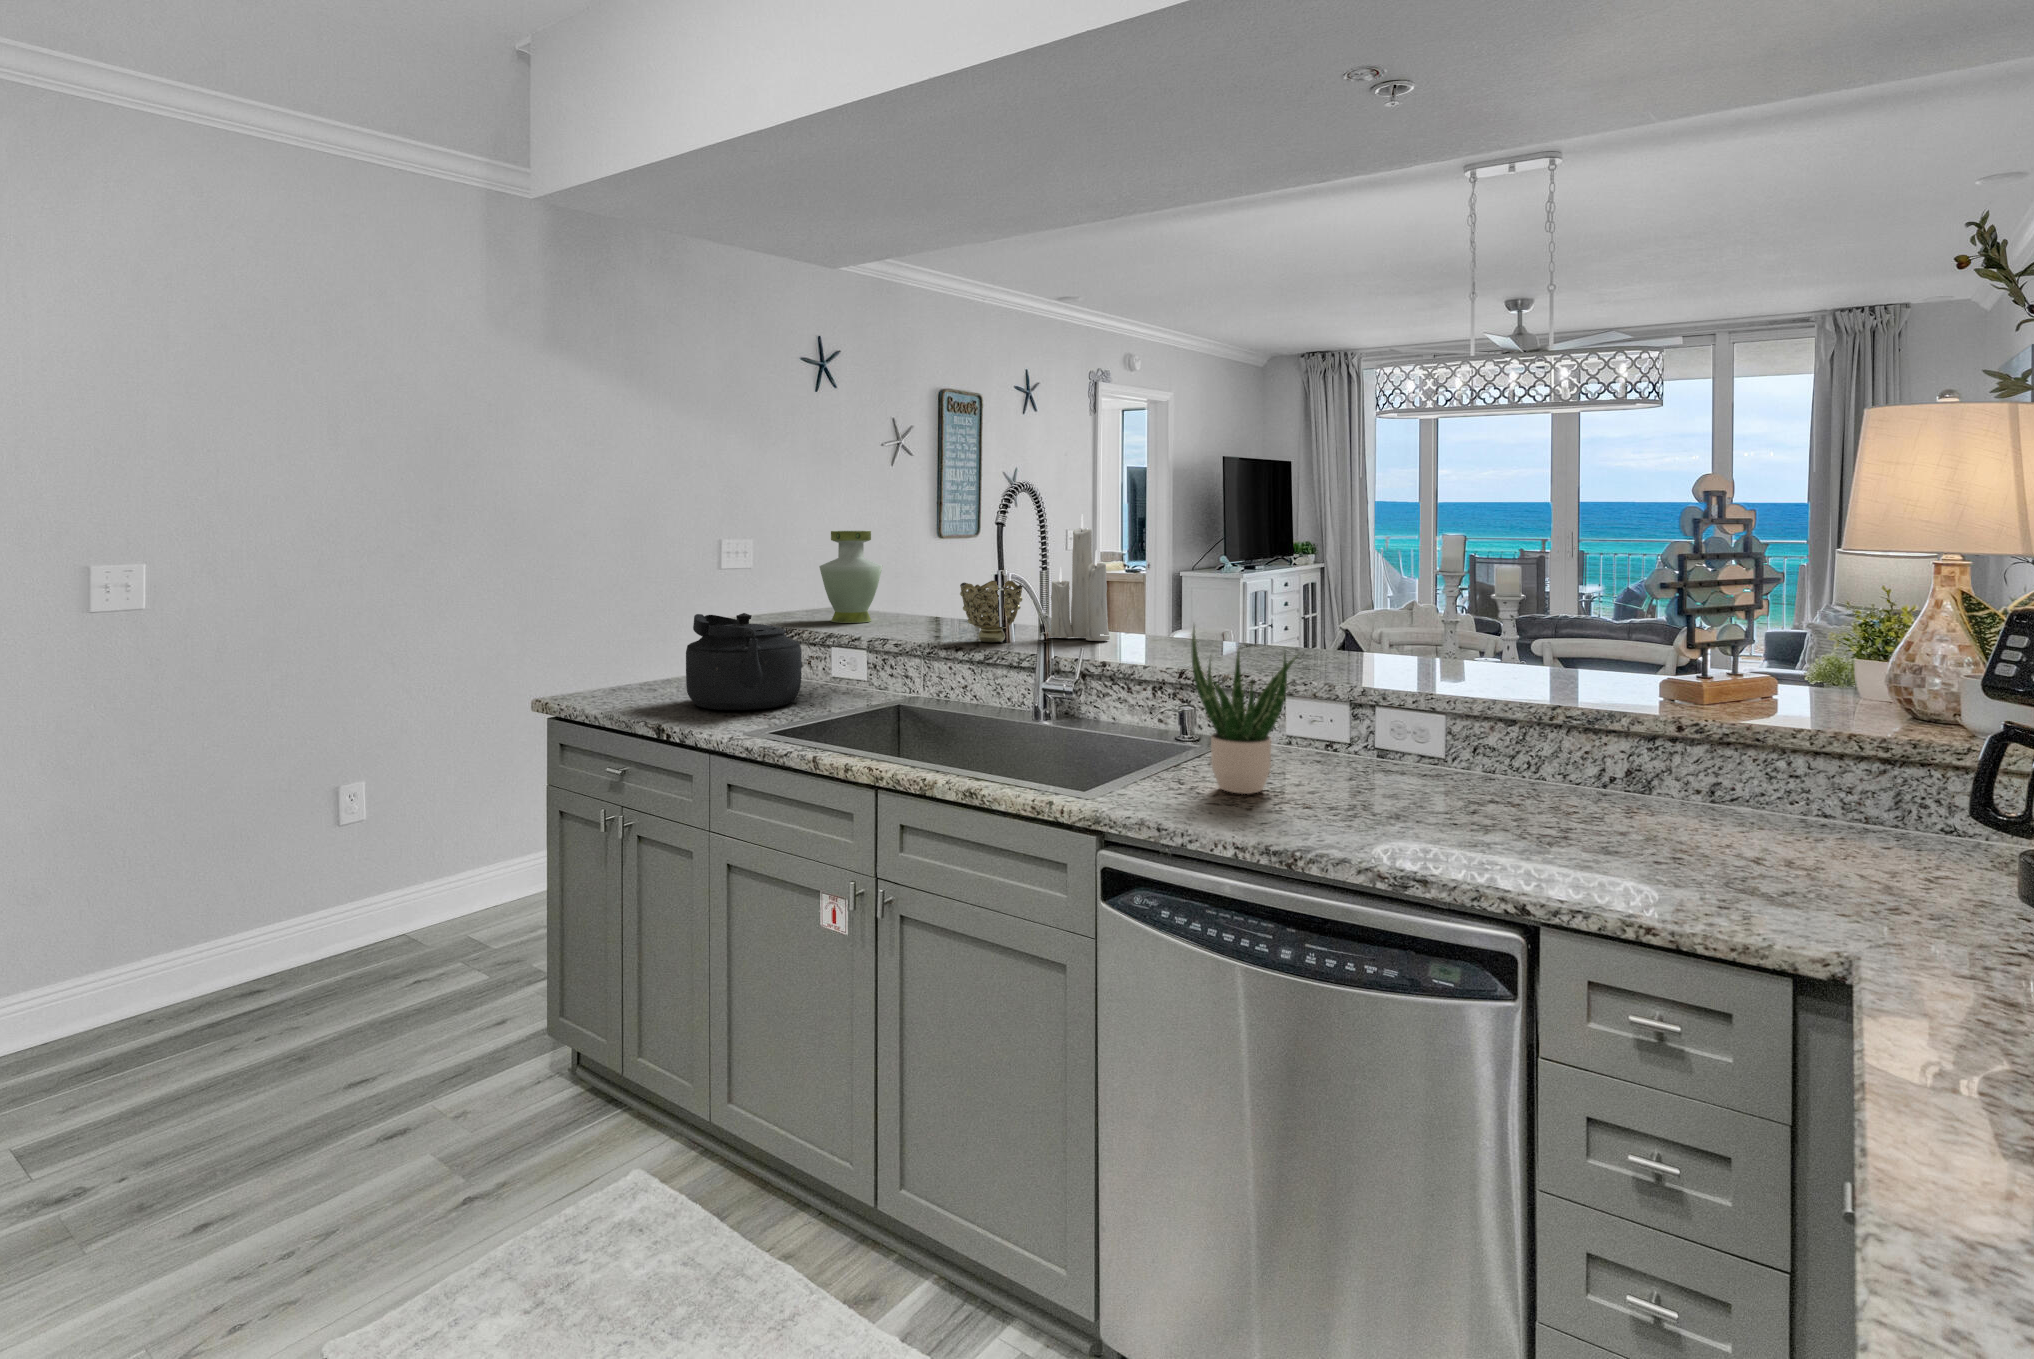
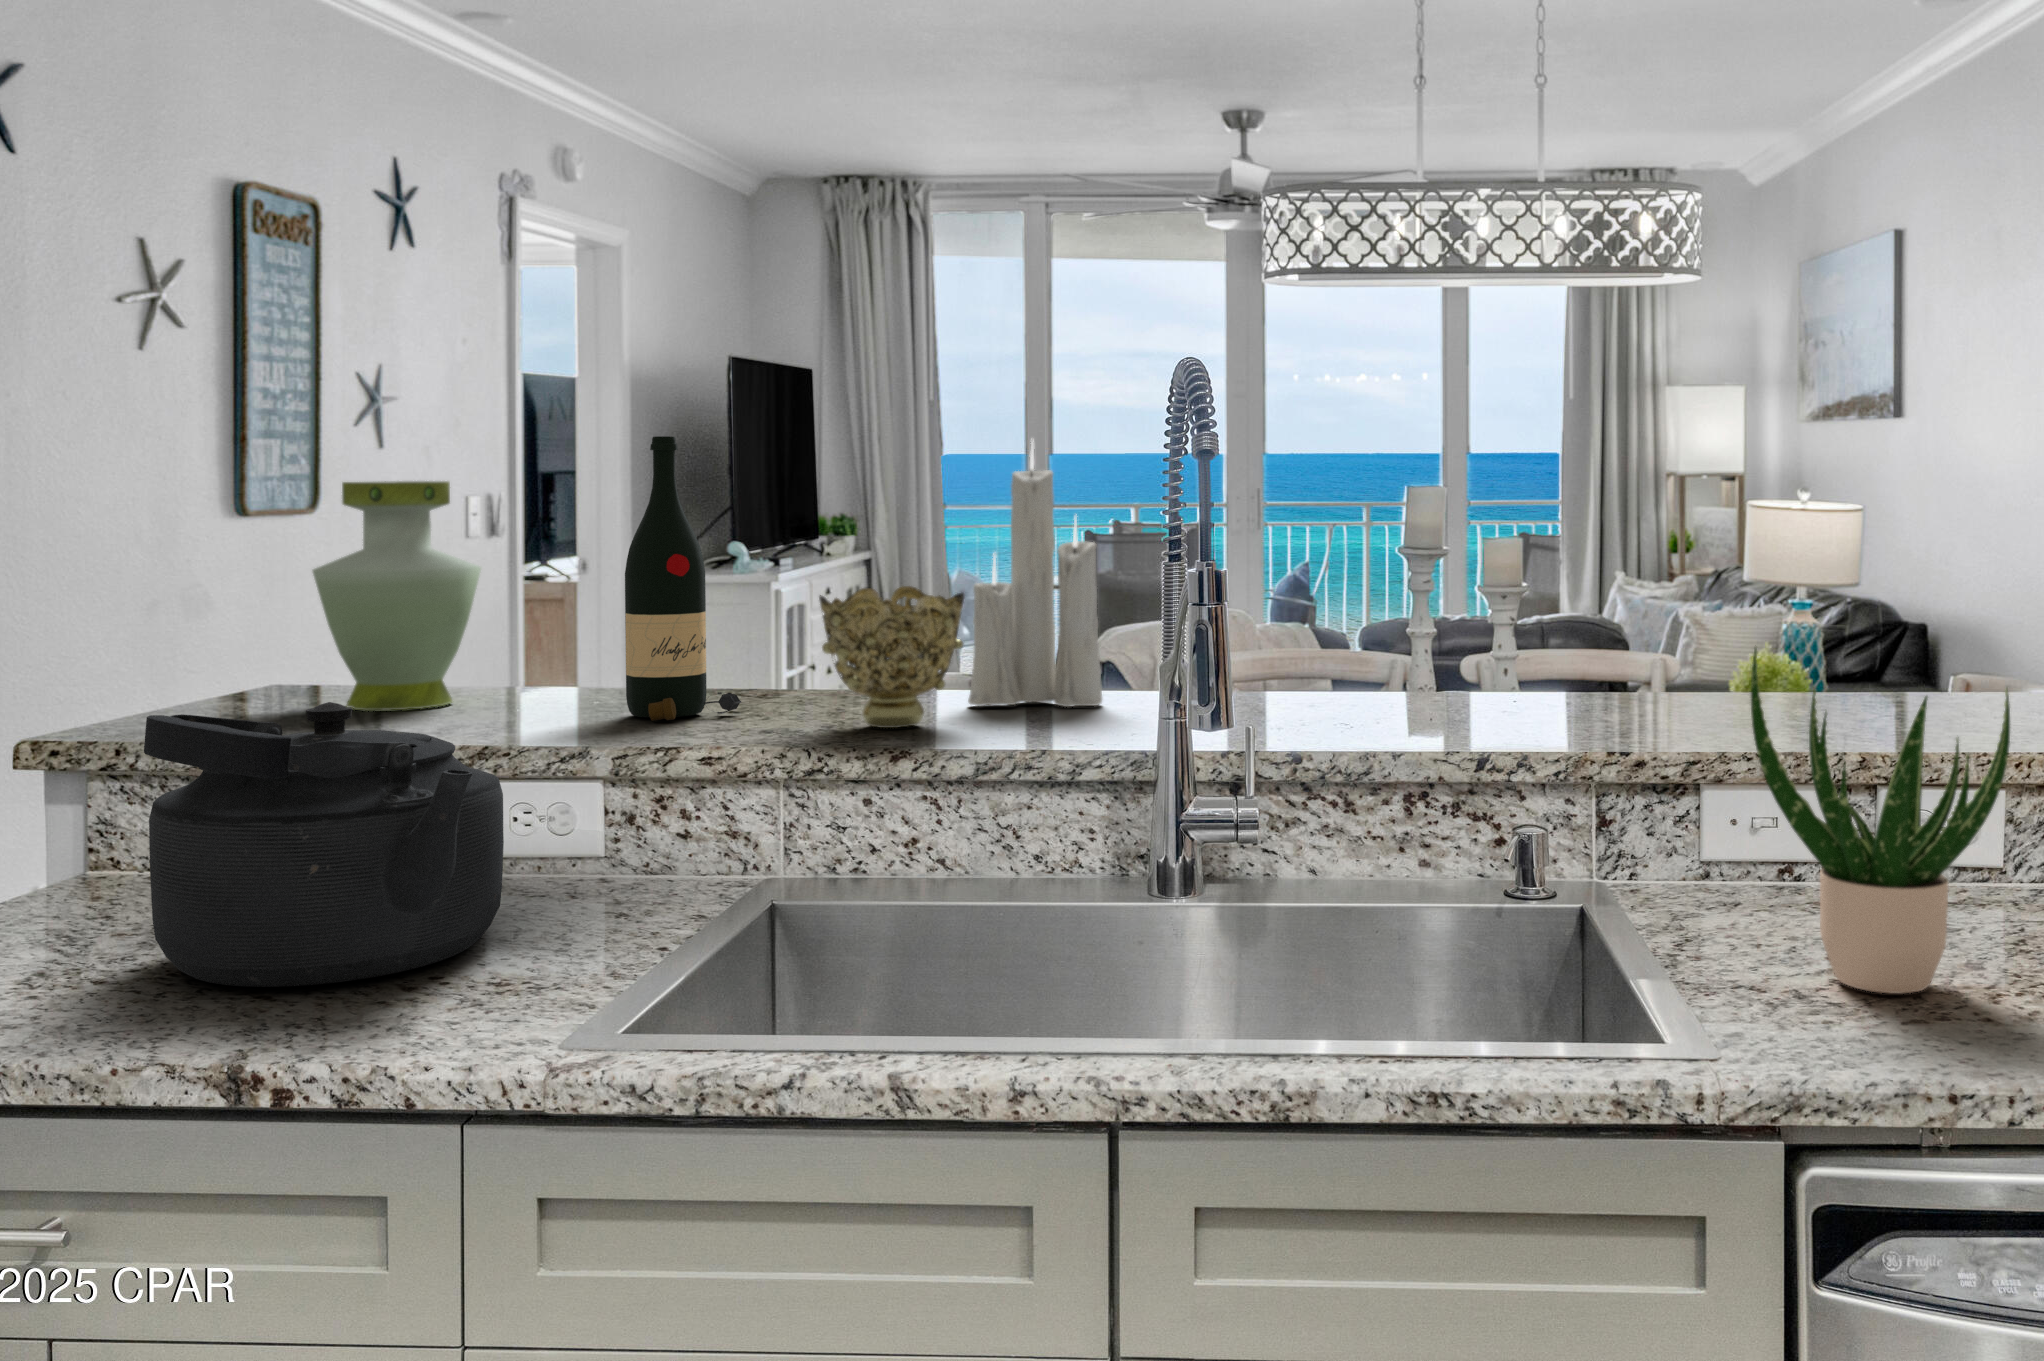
wine bottle: none [910,514,953,633] -> present [625,436,741,721]

